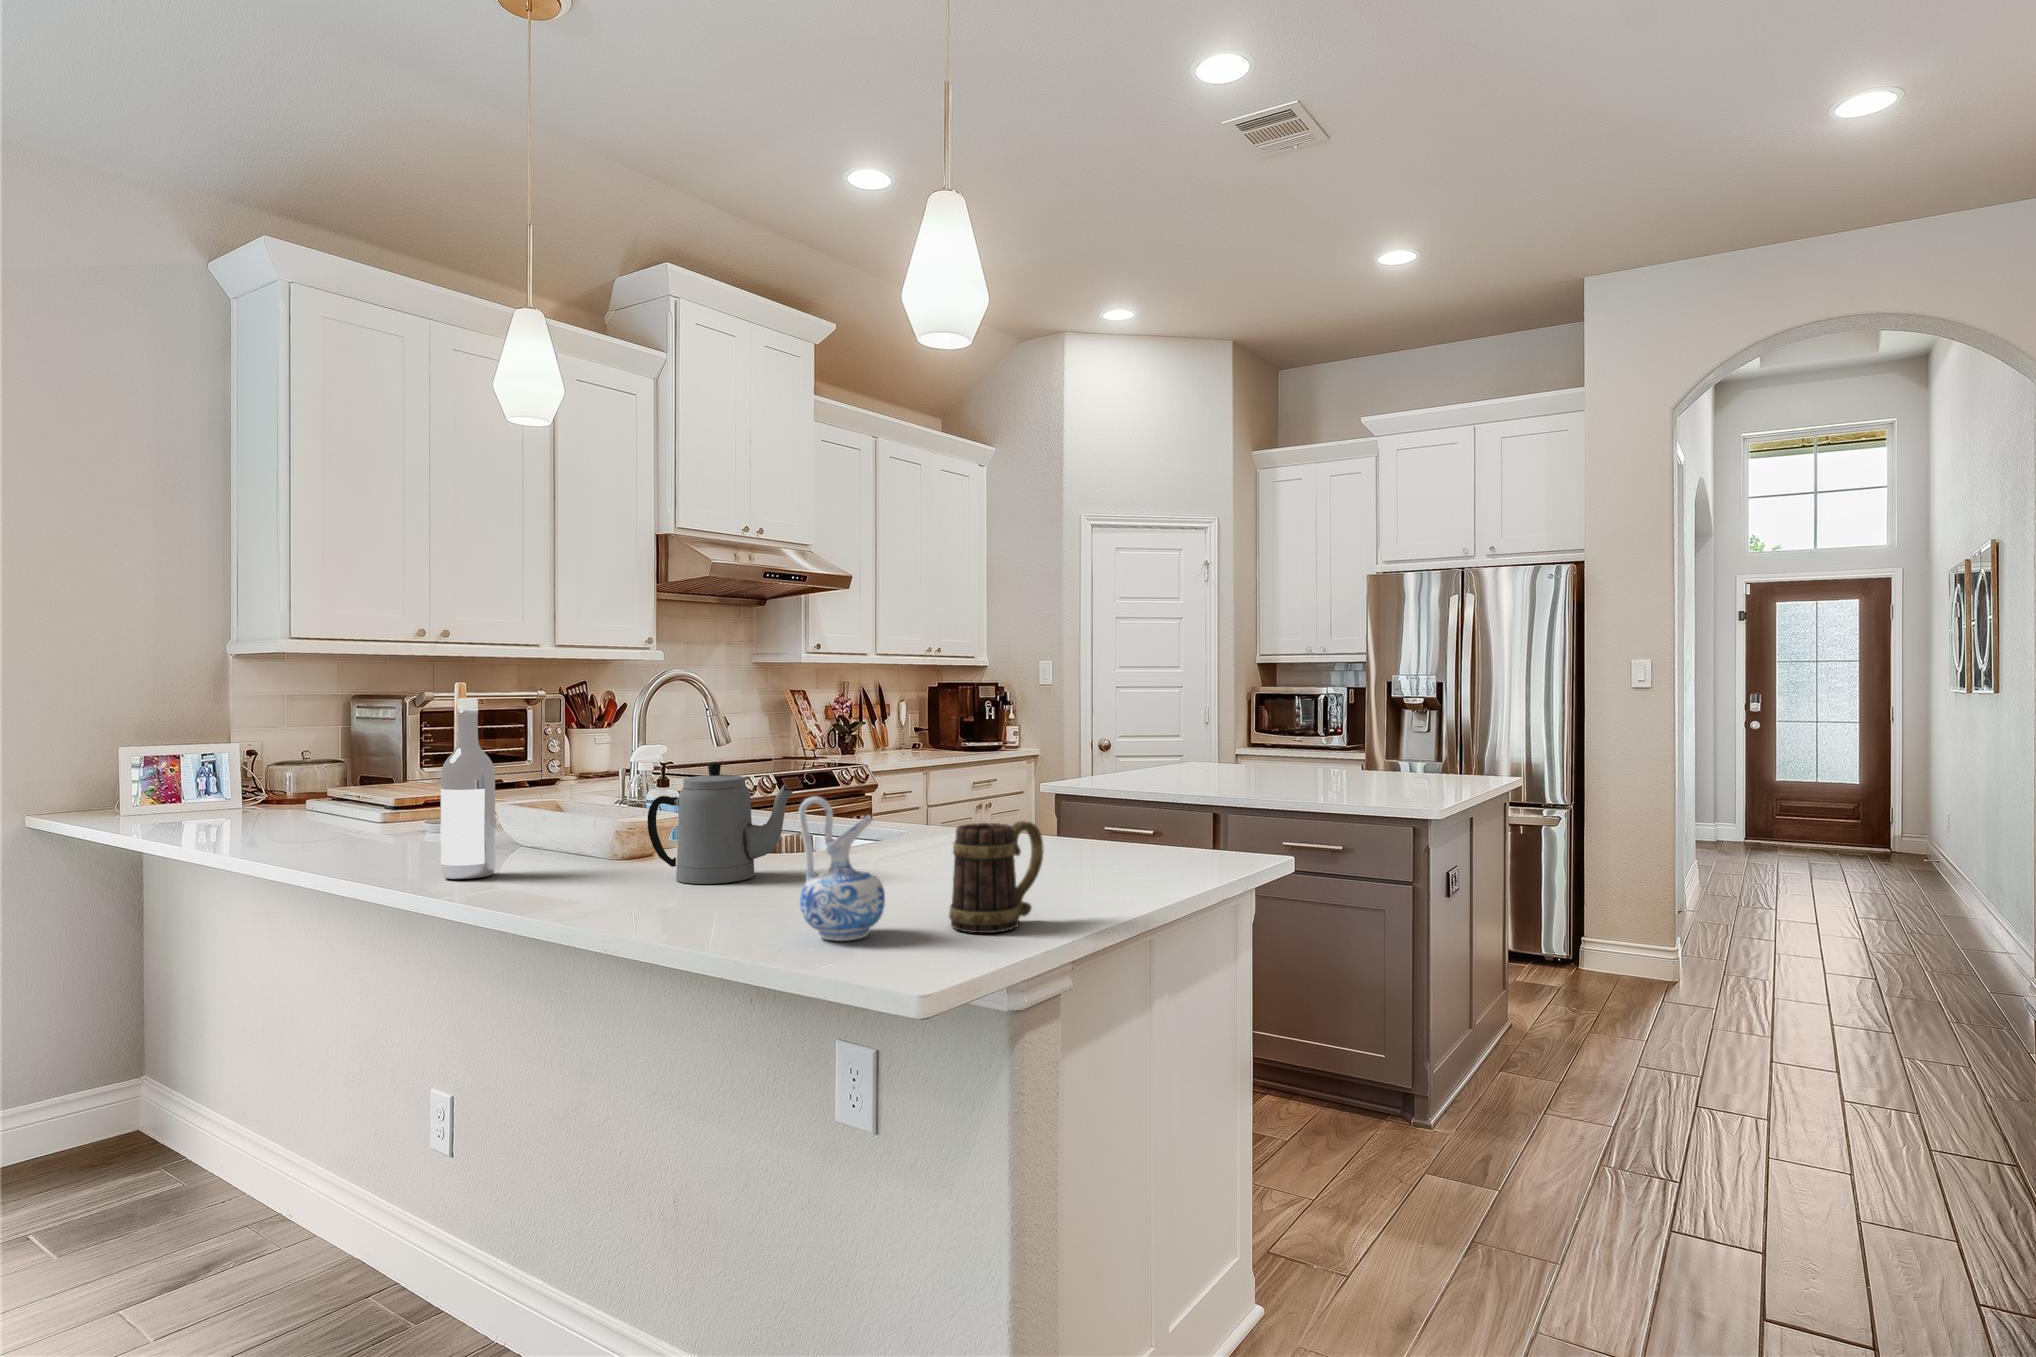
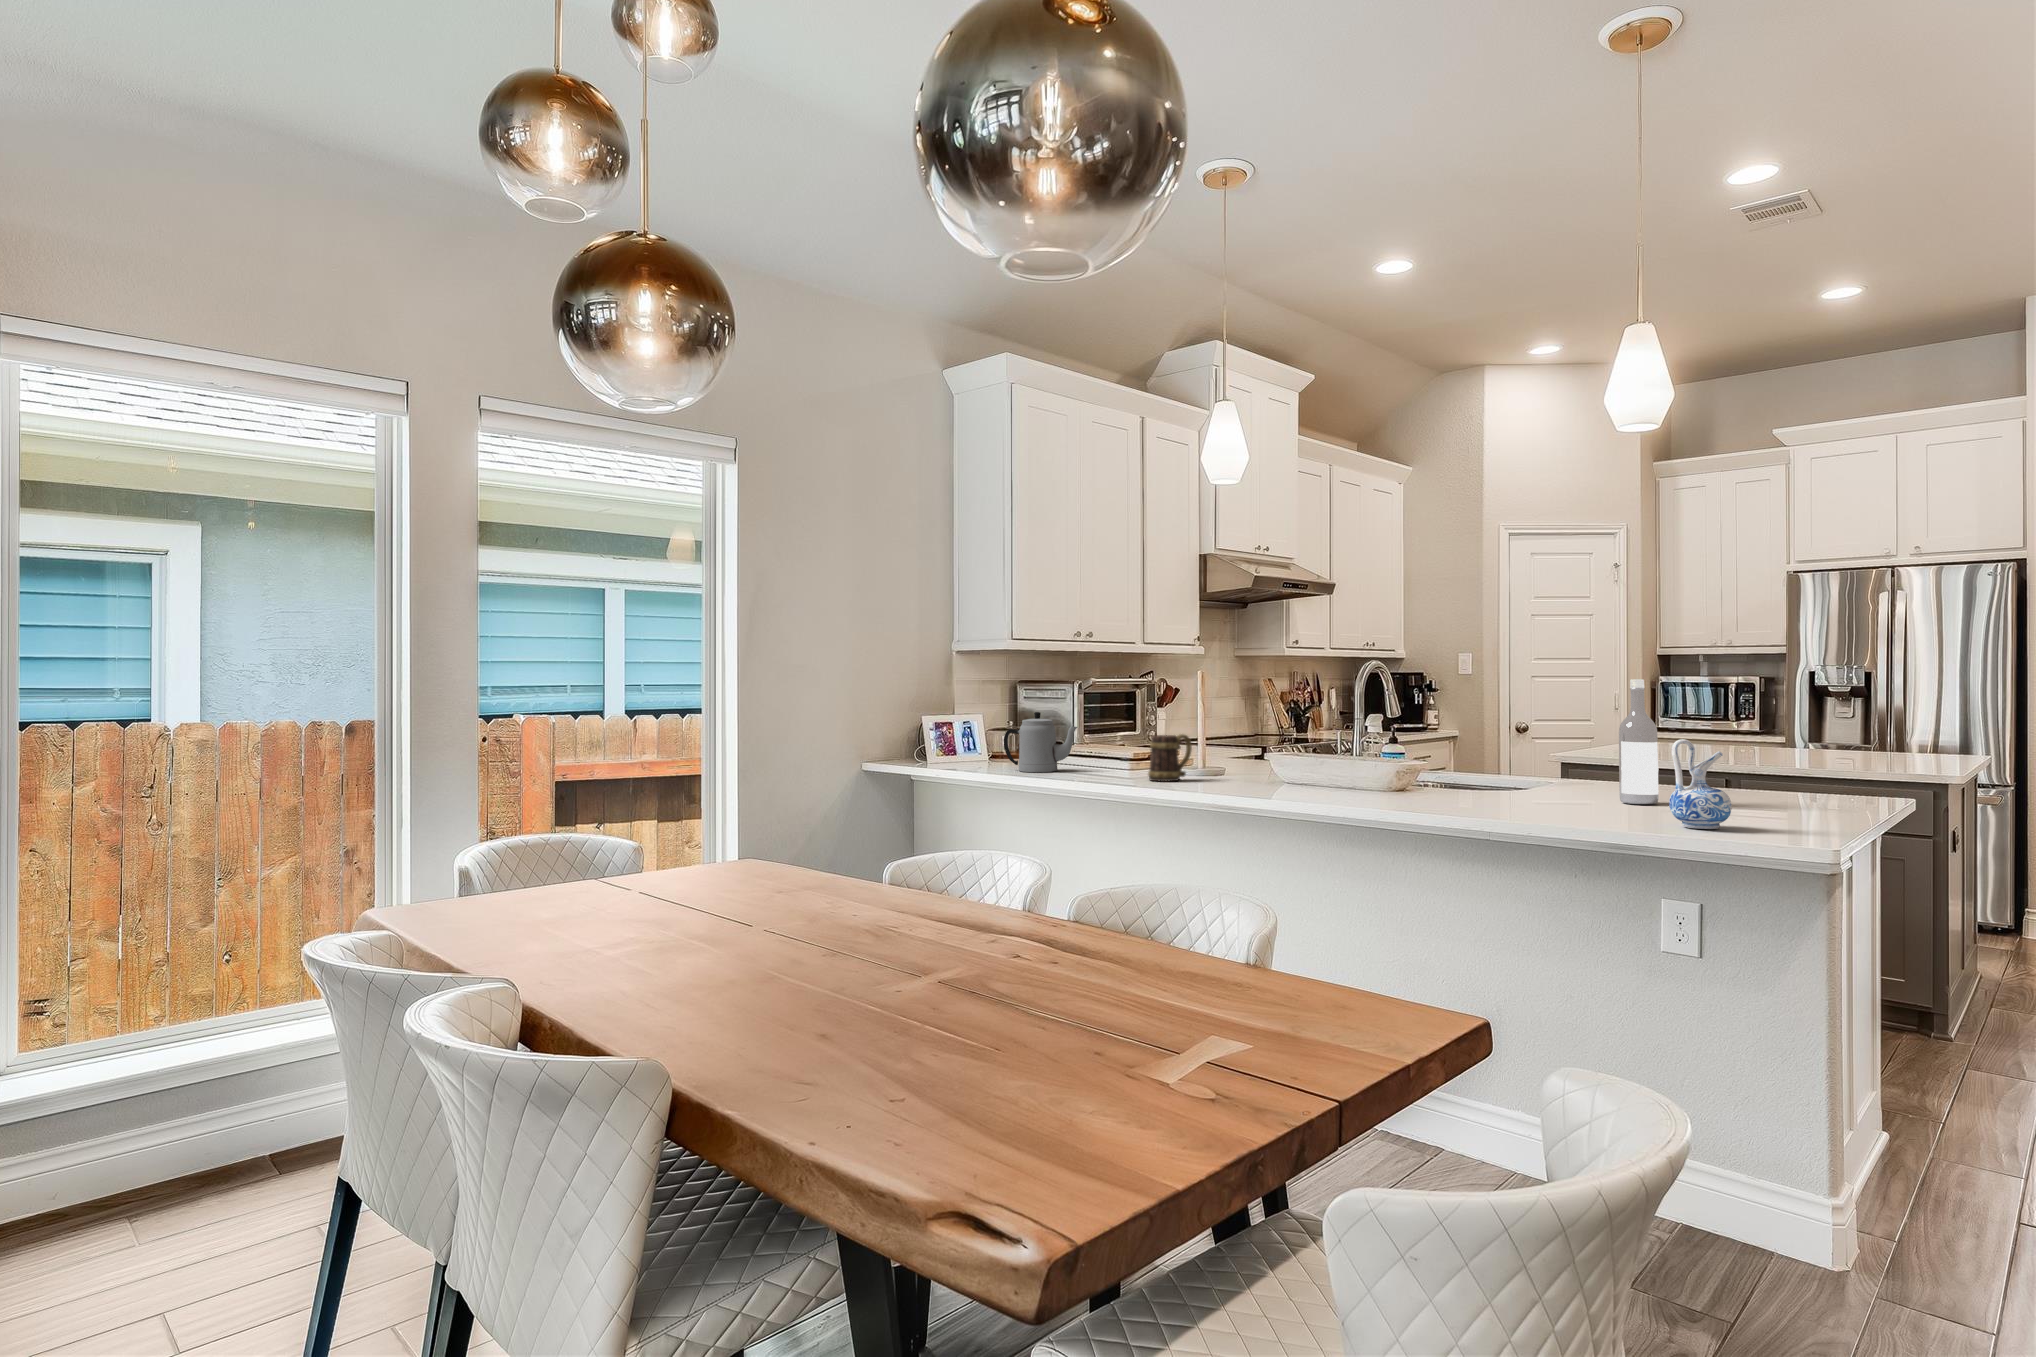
wine bottle: present [440,698,495,879] -> present [1619,679,1659,804]
teapot: present [648,762,793,884] -> present [1004,712,1077,772]
mug: present [949,821,1043,933] -> present [1148,734,1192,781]

